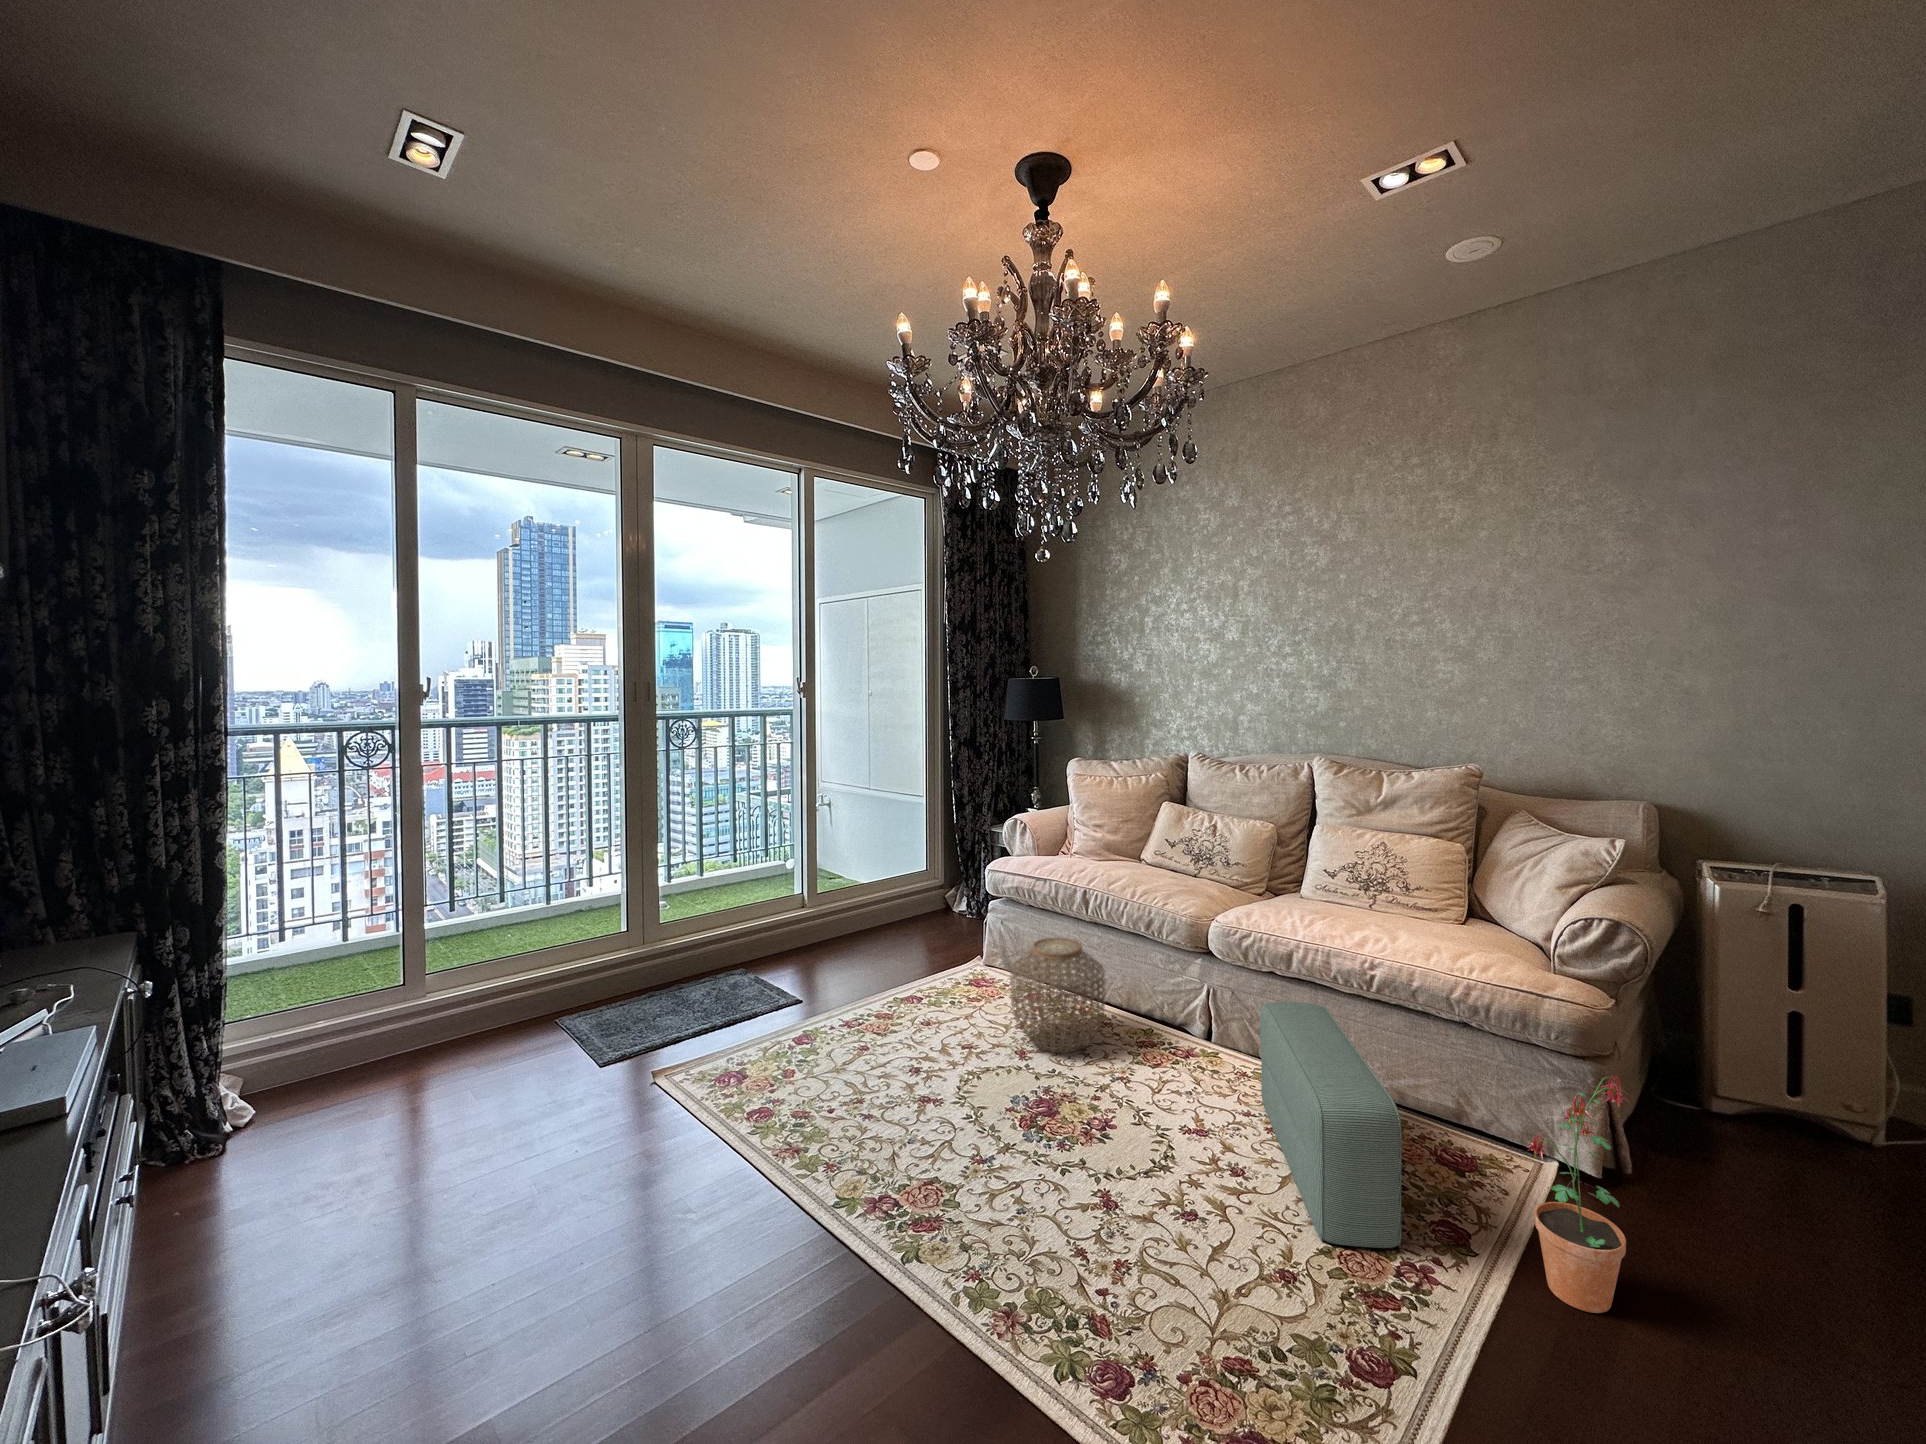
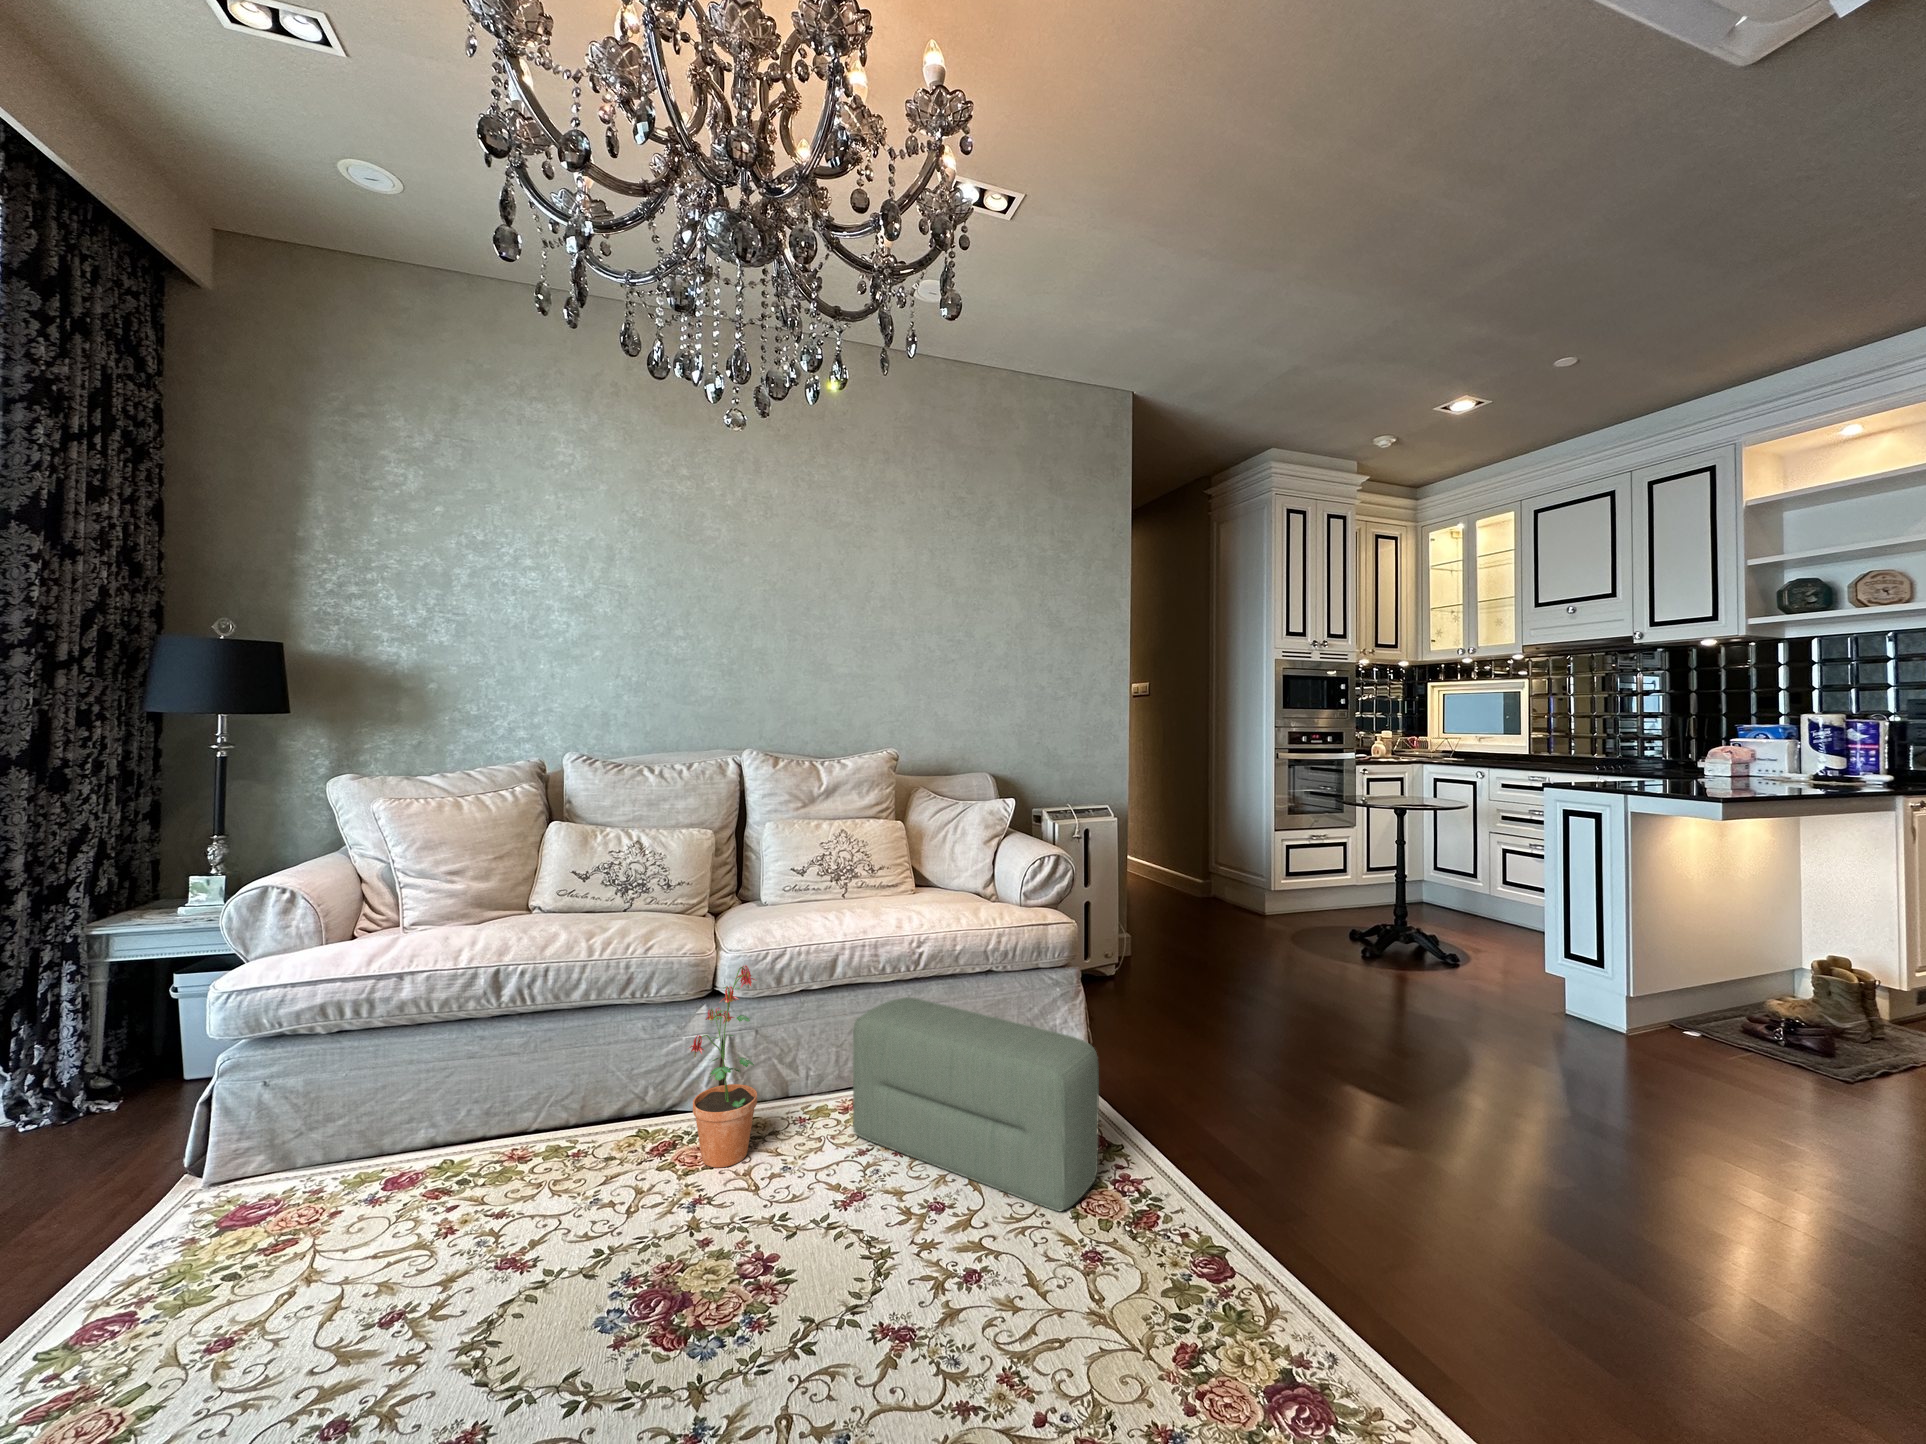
woven basket: present [1010,938,1105,1053] -> none [443,1042,619,1242]
potted plant: present [1528,1076,1630,1313] -> present [689,965,757,1167]

